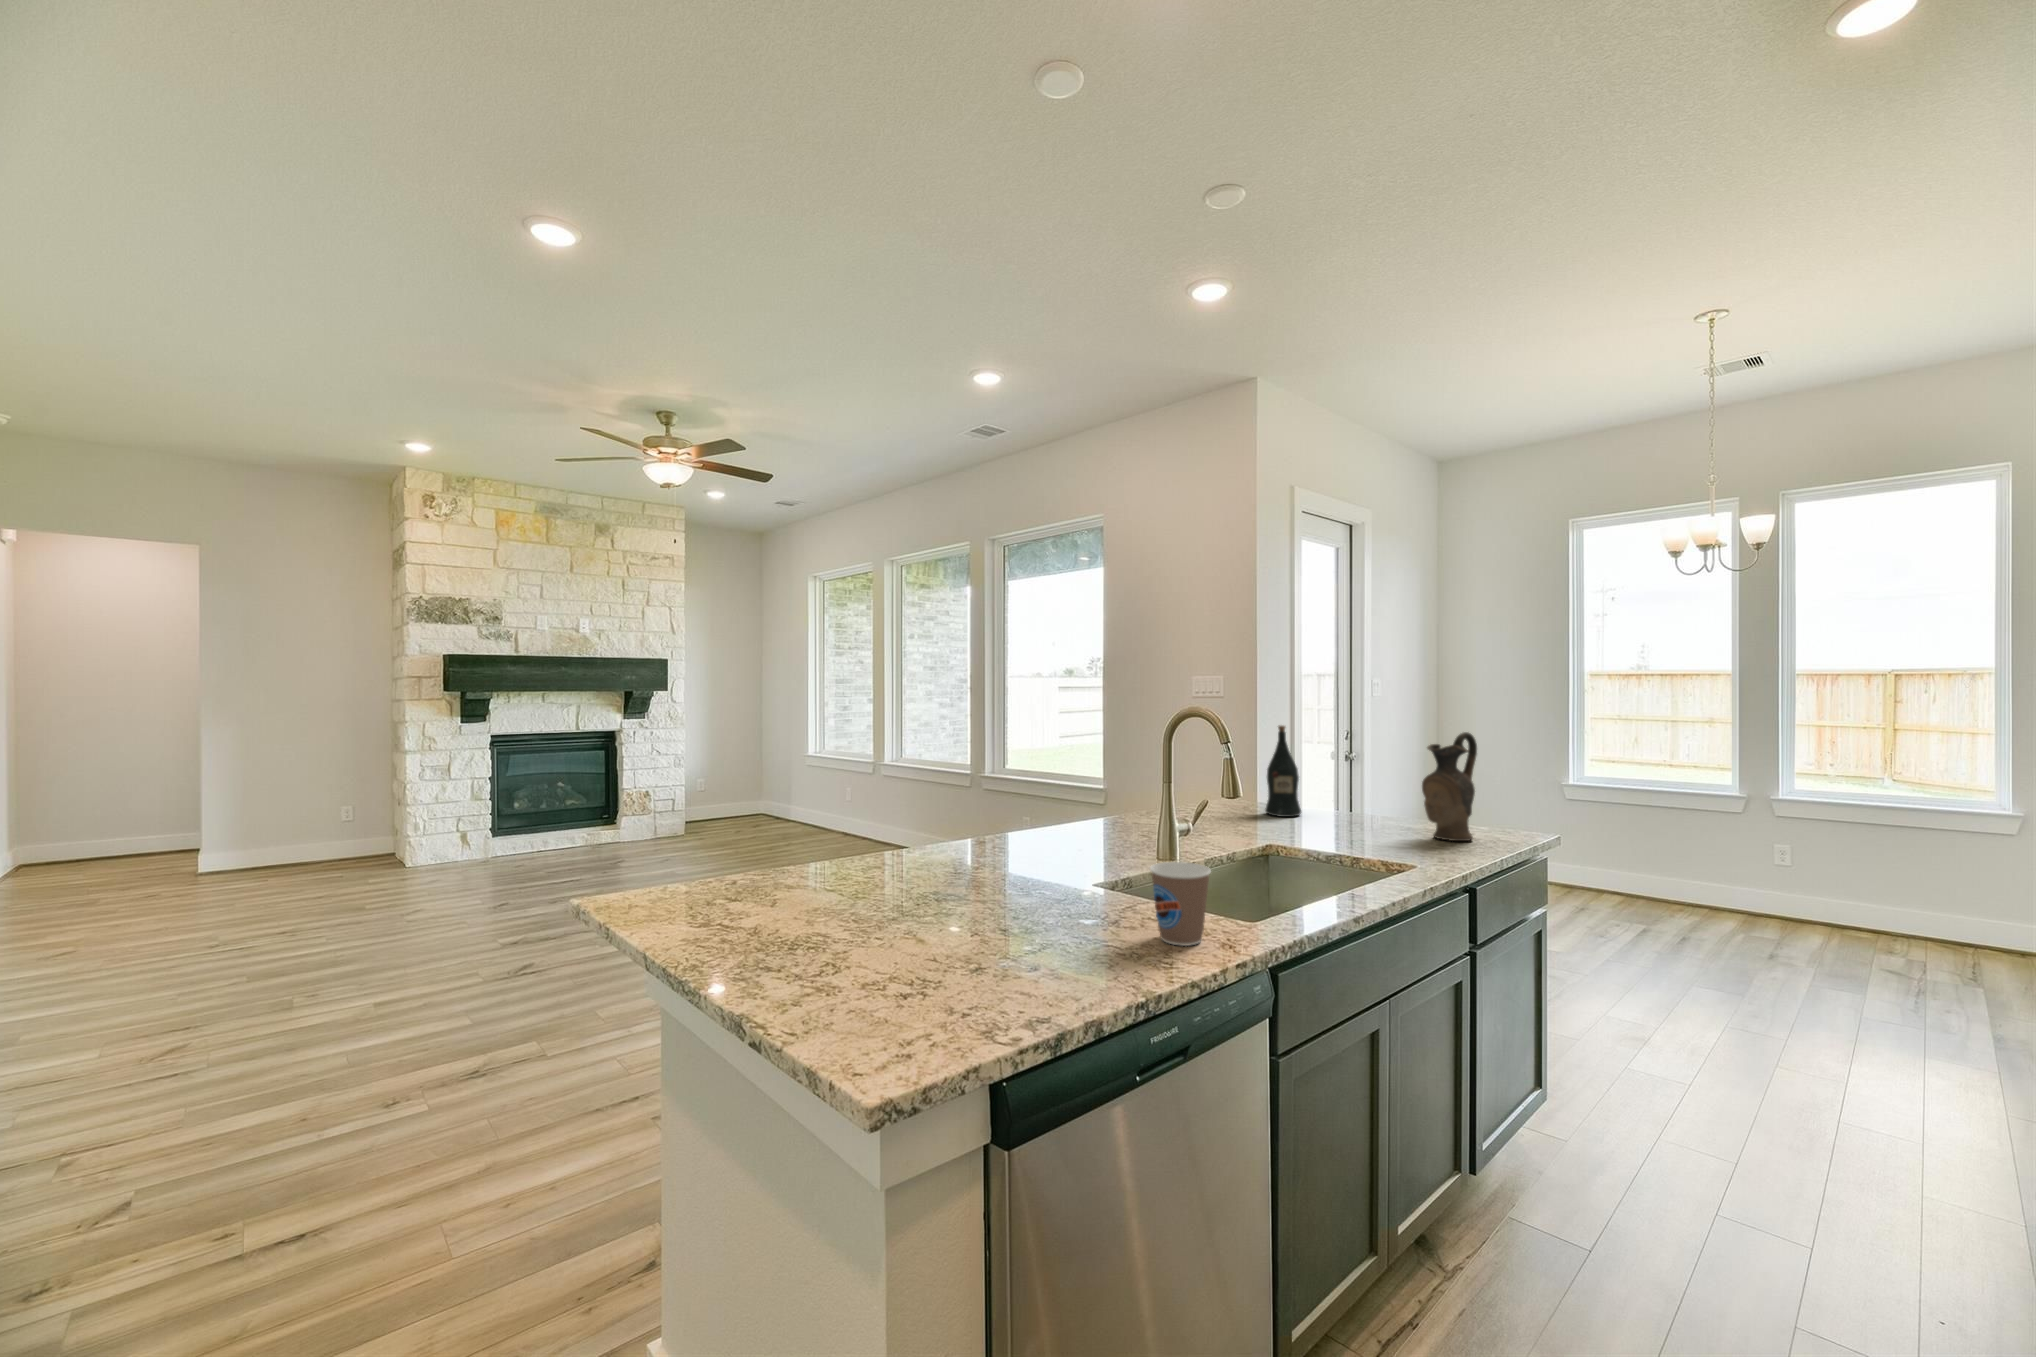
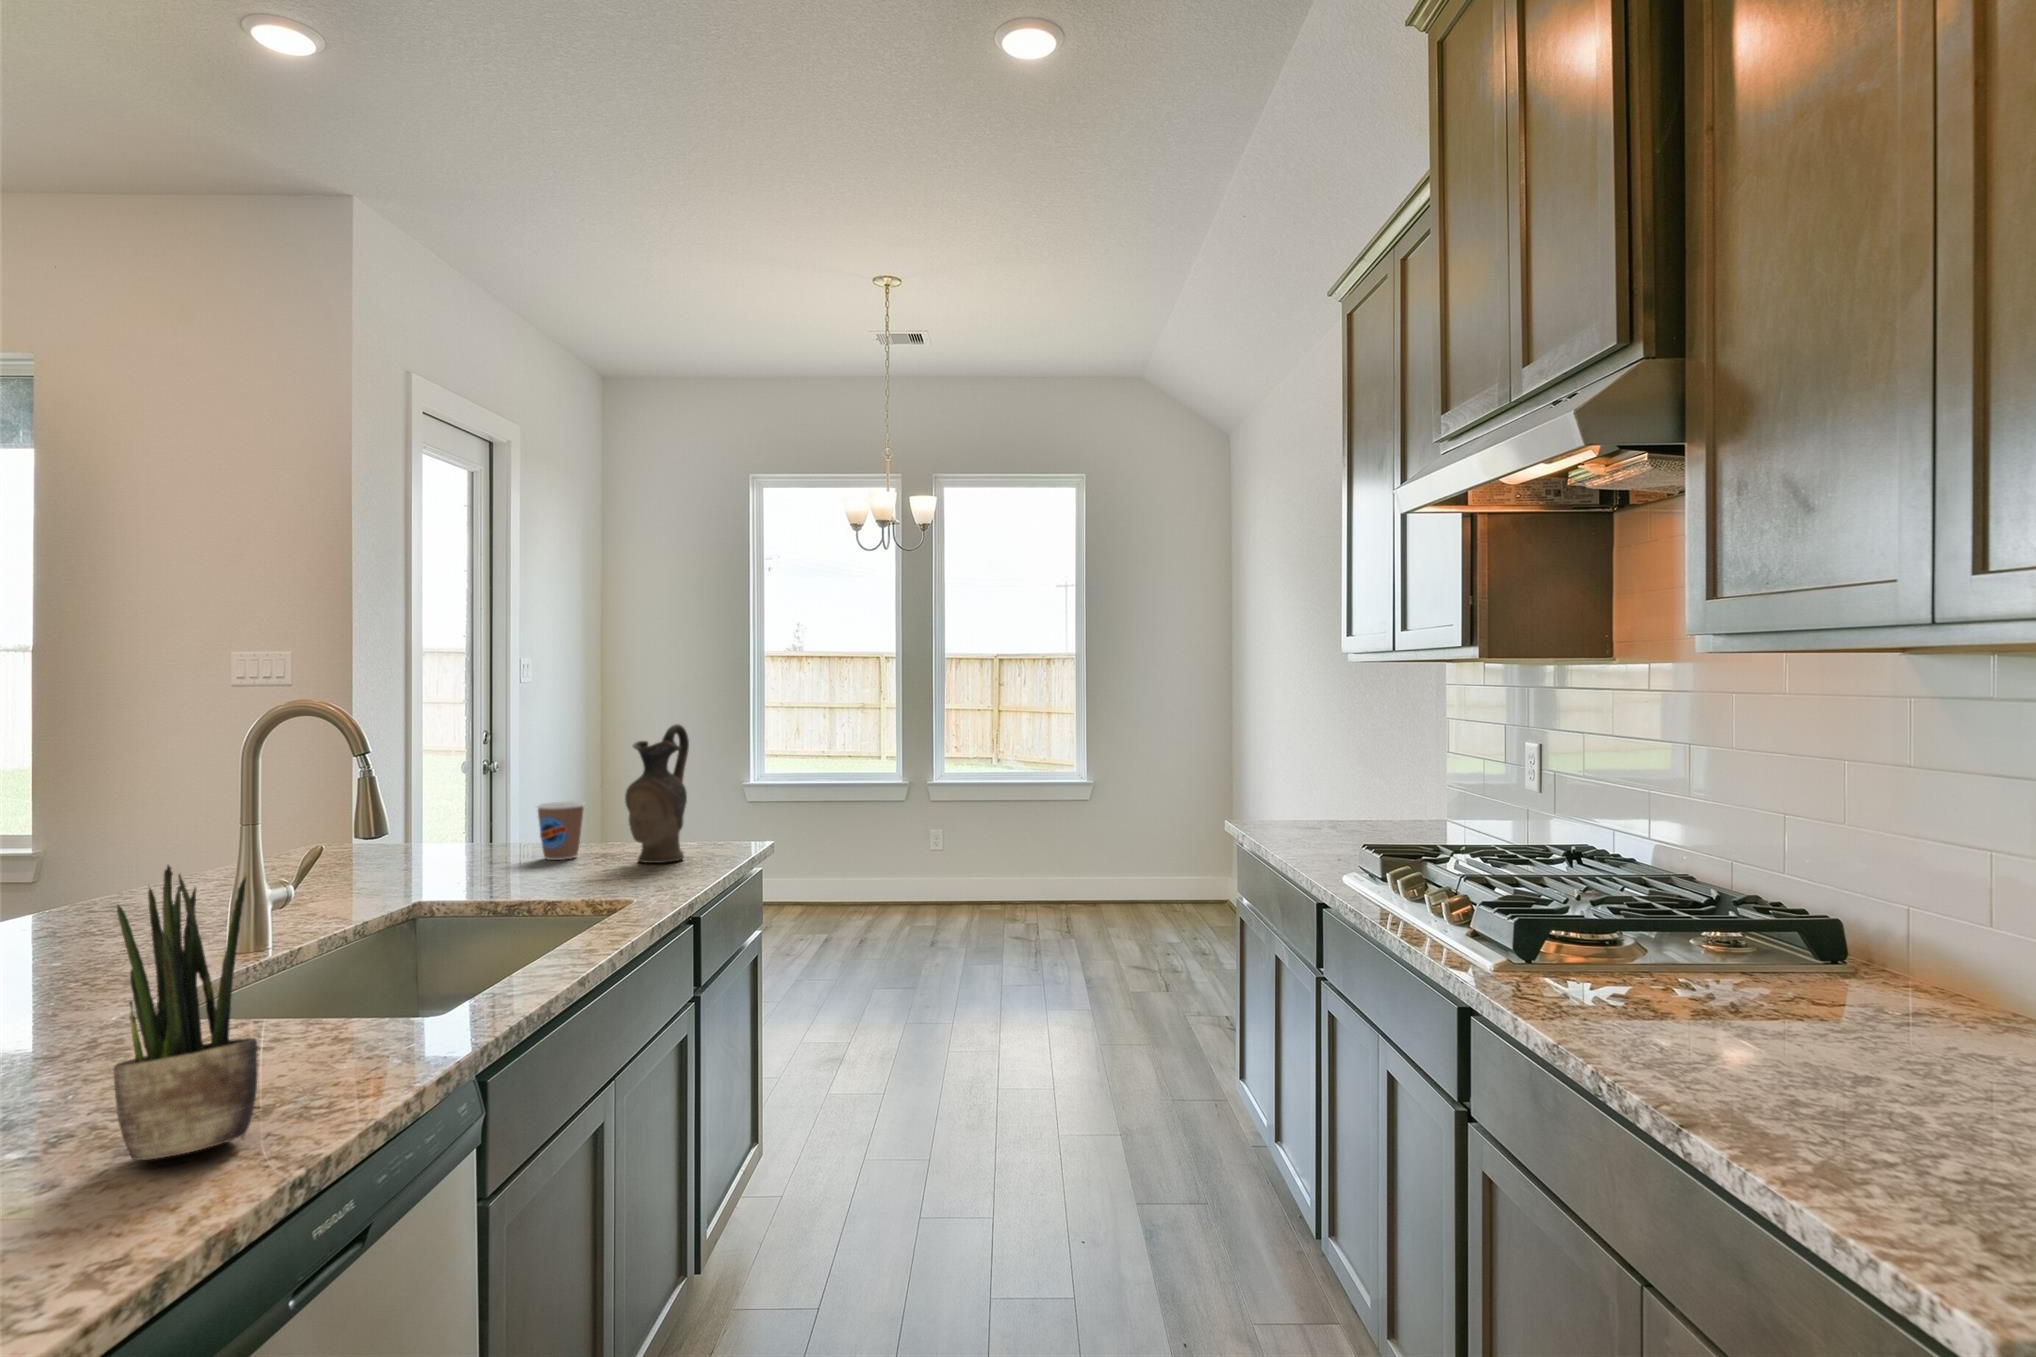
wine bottle: present [1265,725,1301,817] -> none [391,725,450,864]
potted plant: none [1066,803,1129,969] -> present [114,865,258,1160]
coffee cup: present [1150,862,1211,946] -> present [537,801,584,860]

